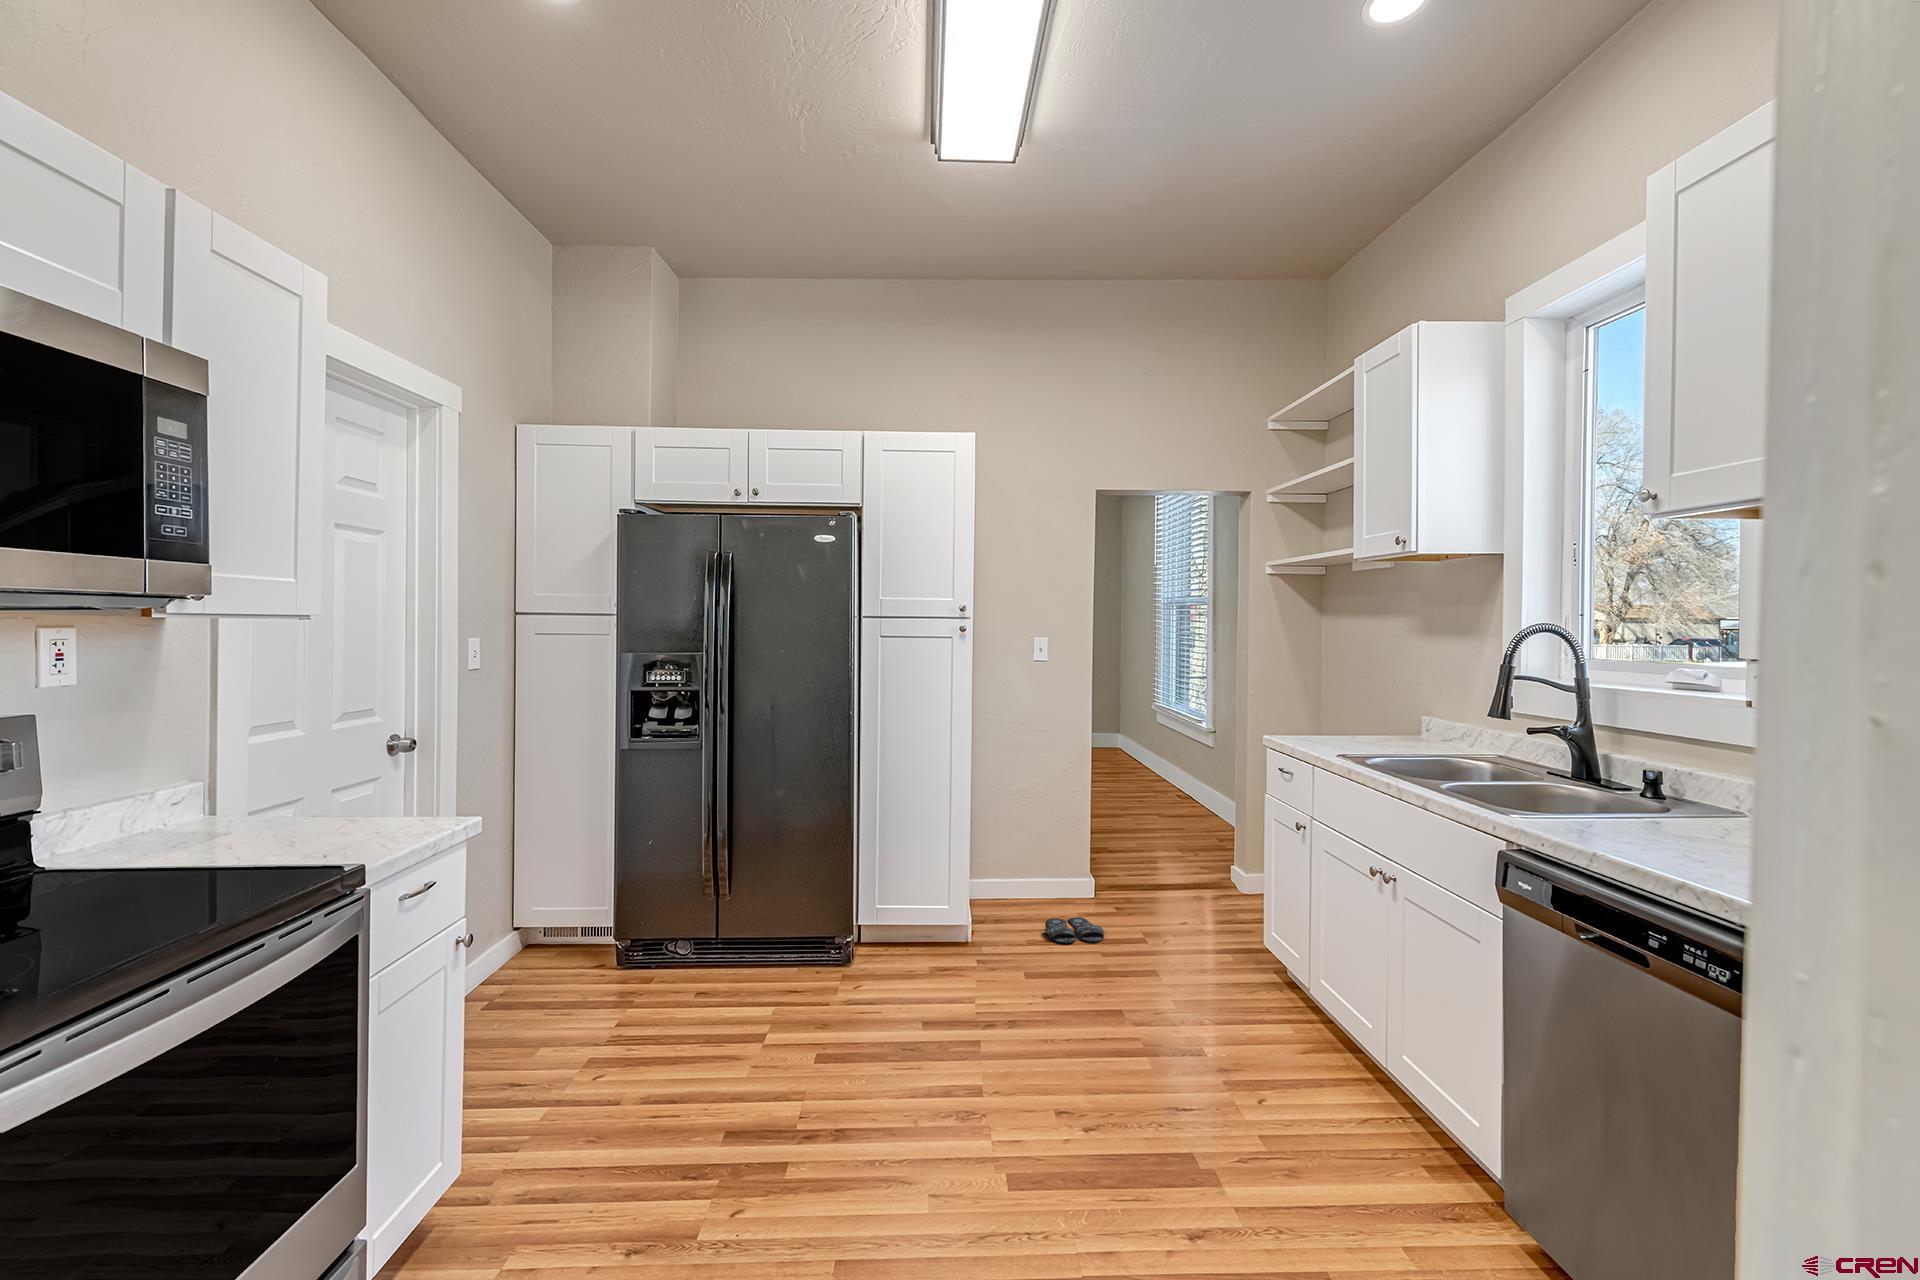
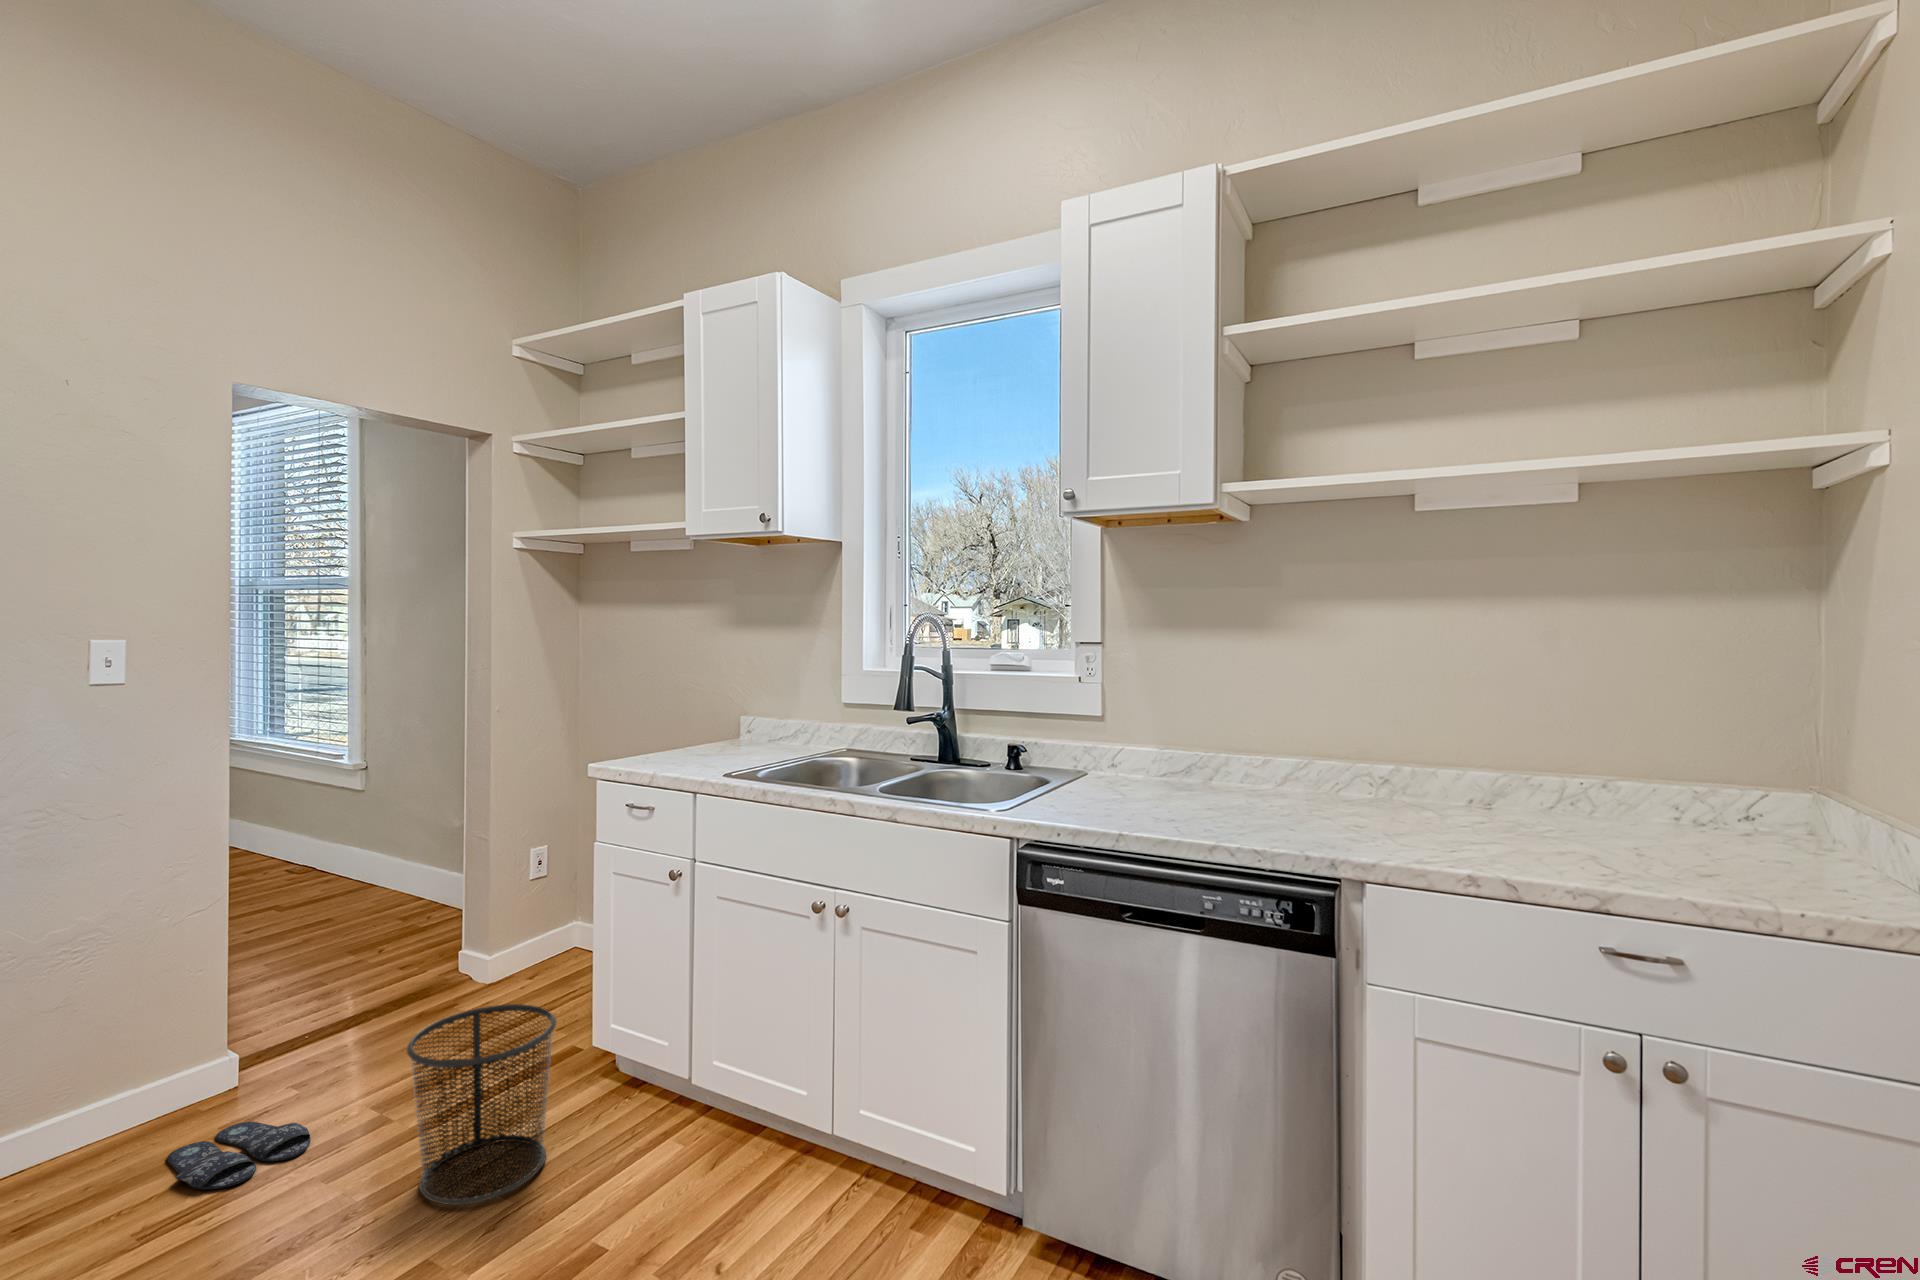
waste bin: none [1127,886,1216,1005] -> present [407,1004,556,1205]

